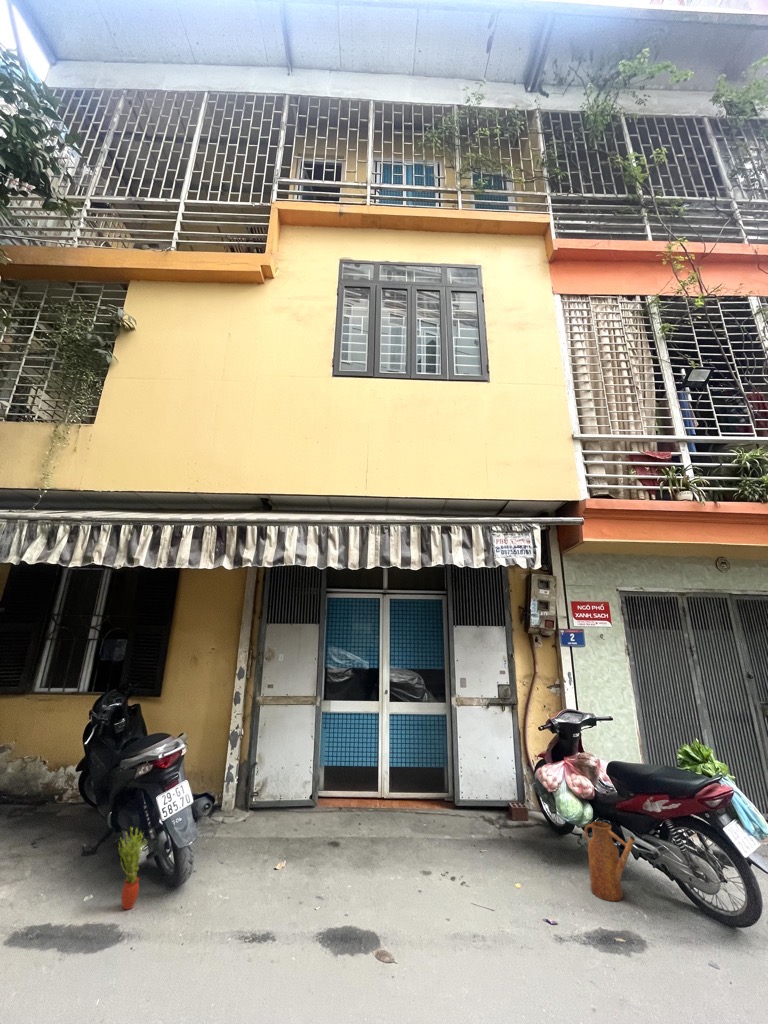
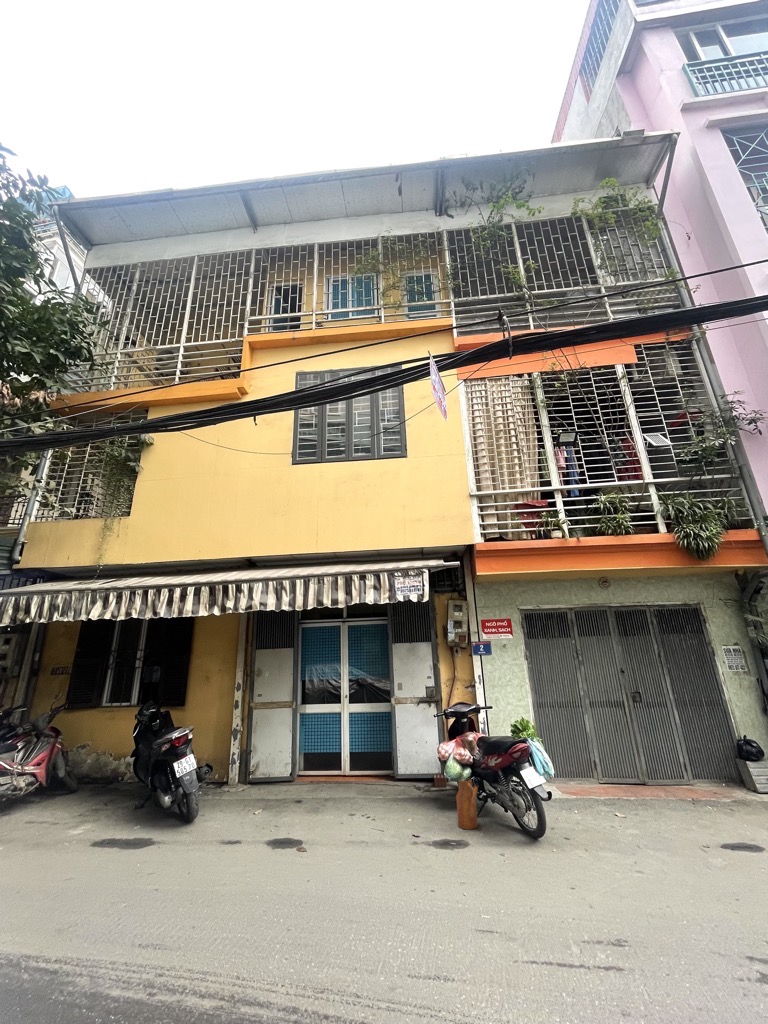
potted plant: present [120,828,146,909] -> none [149,783,167,831]

